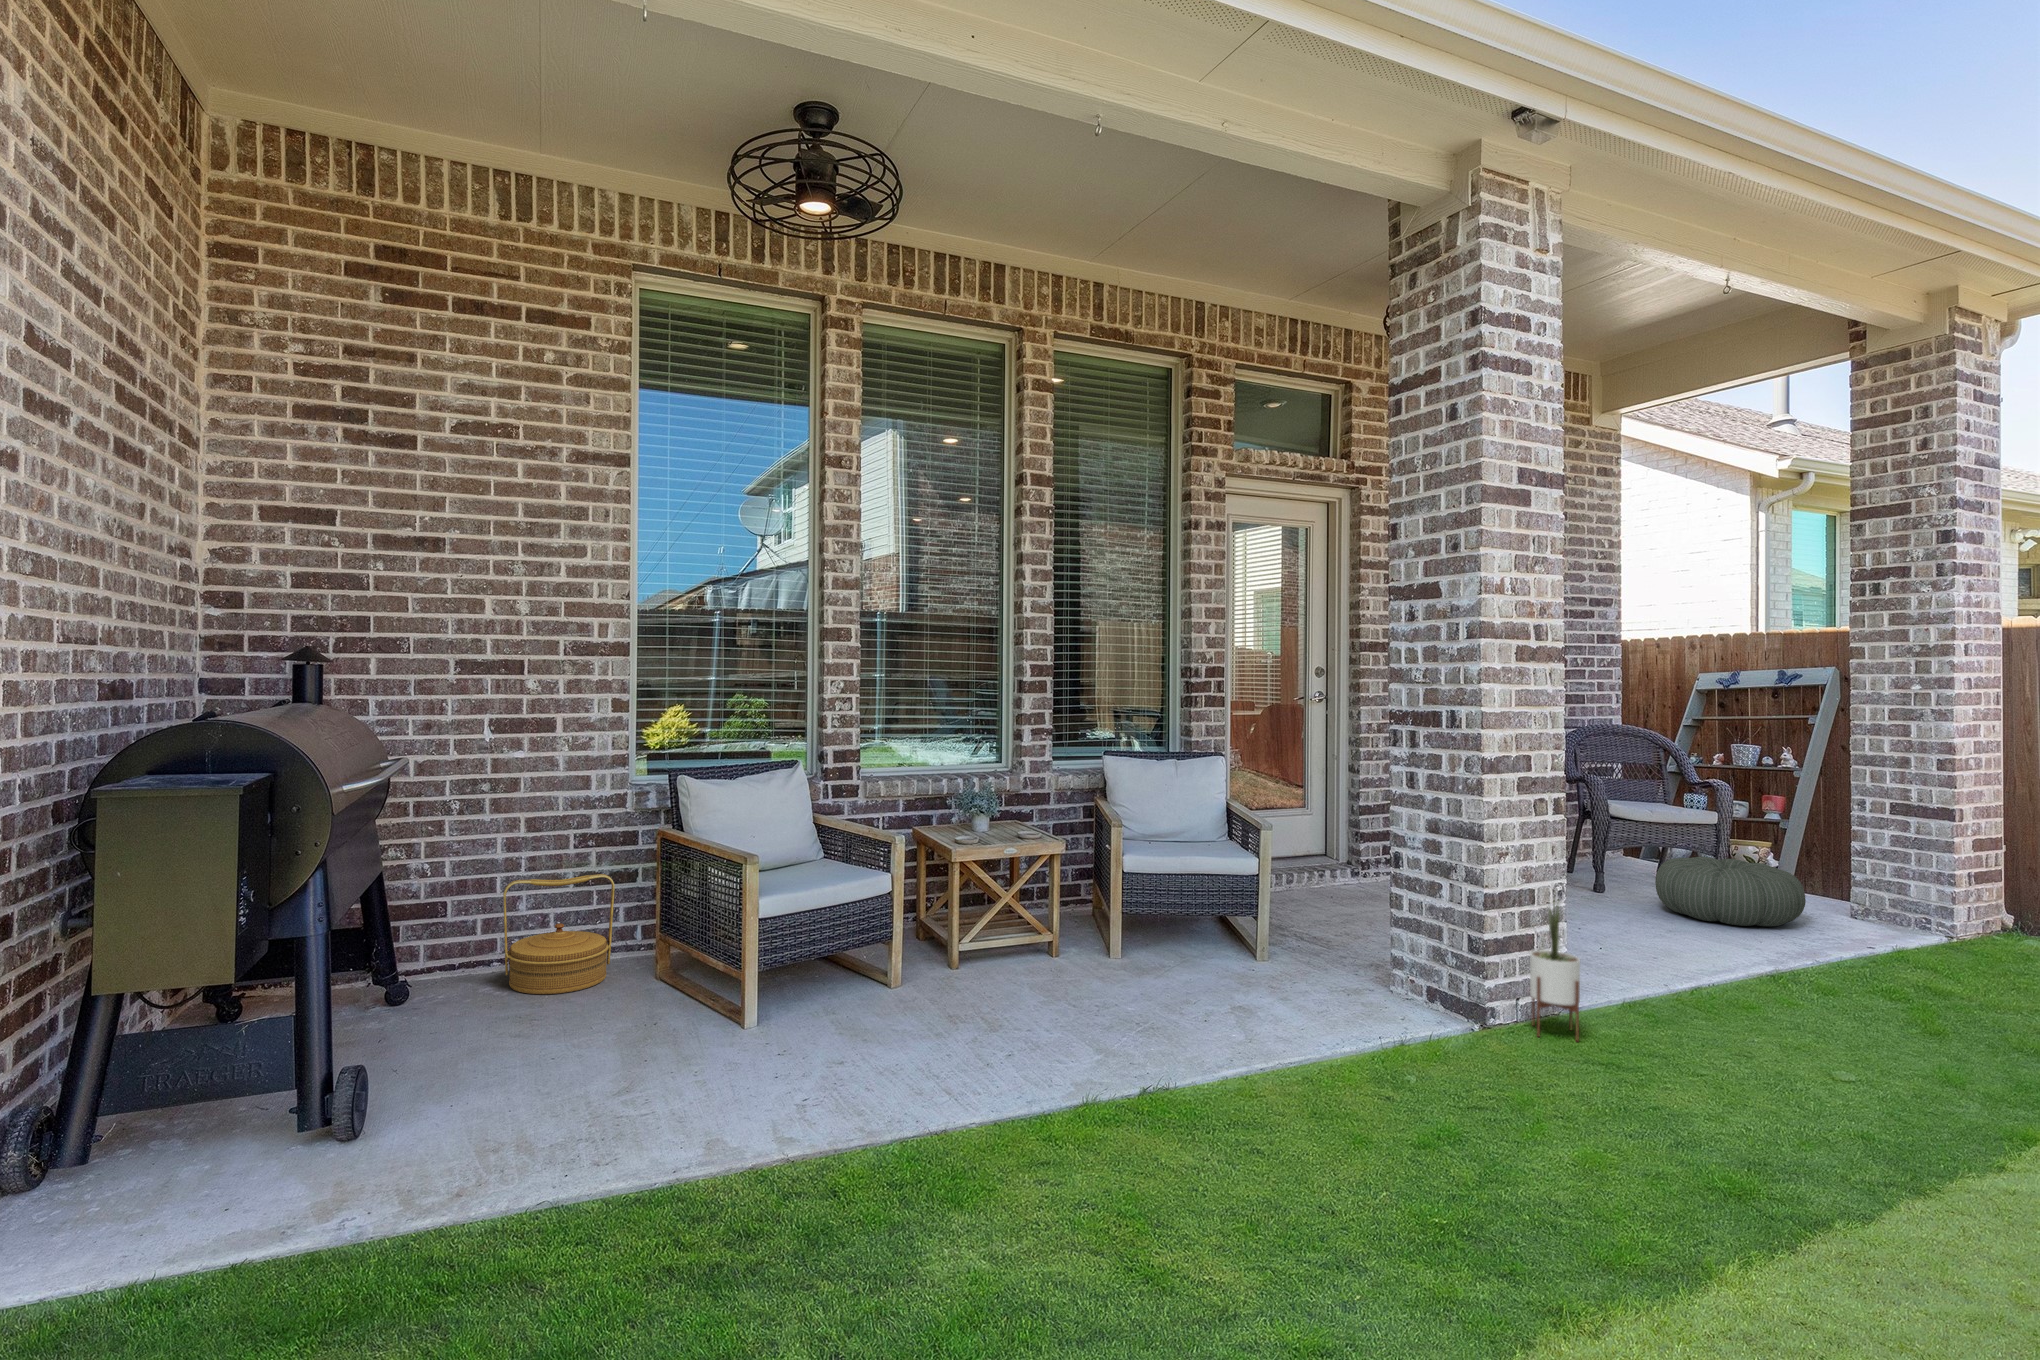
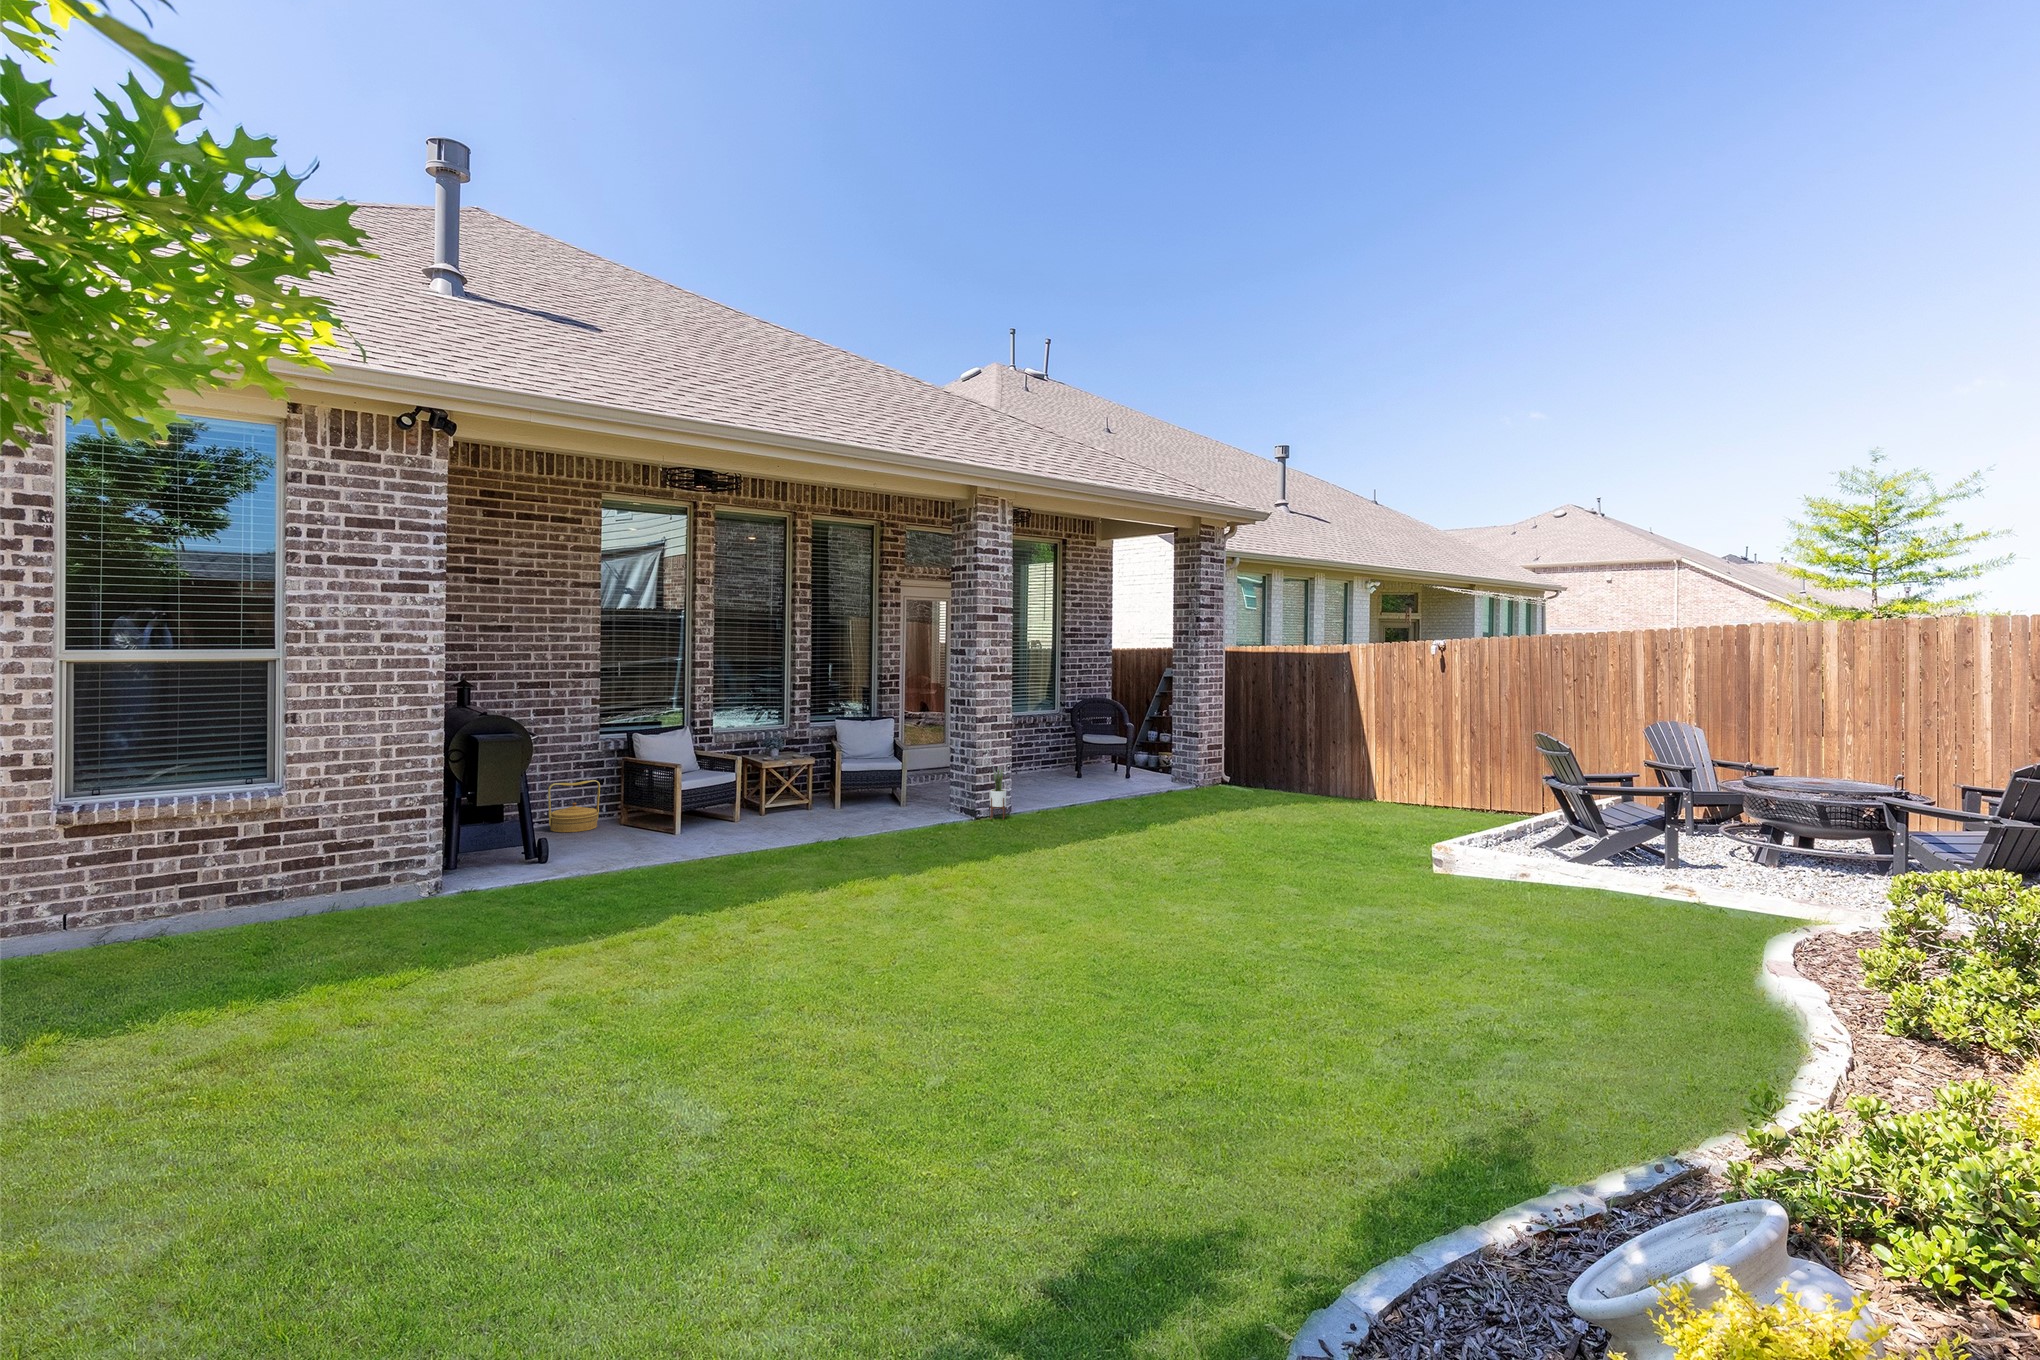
pouf: present [1655,857,1806,926] -> none [1089,758,1142,786]

